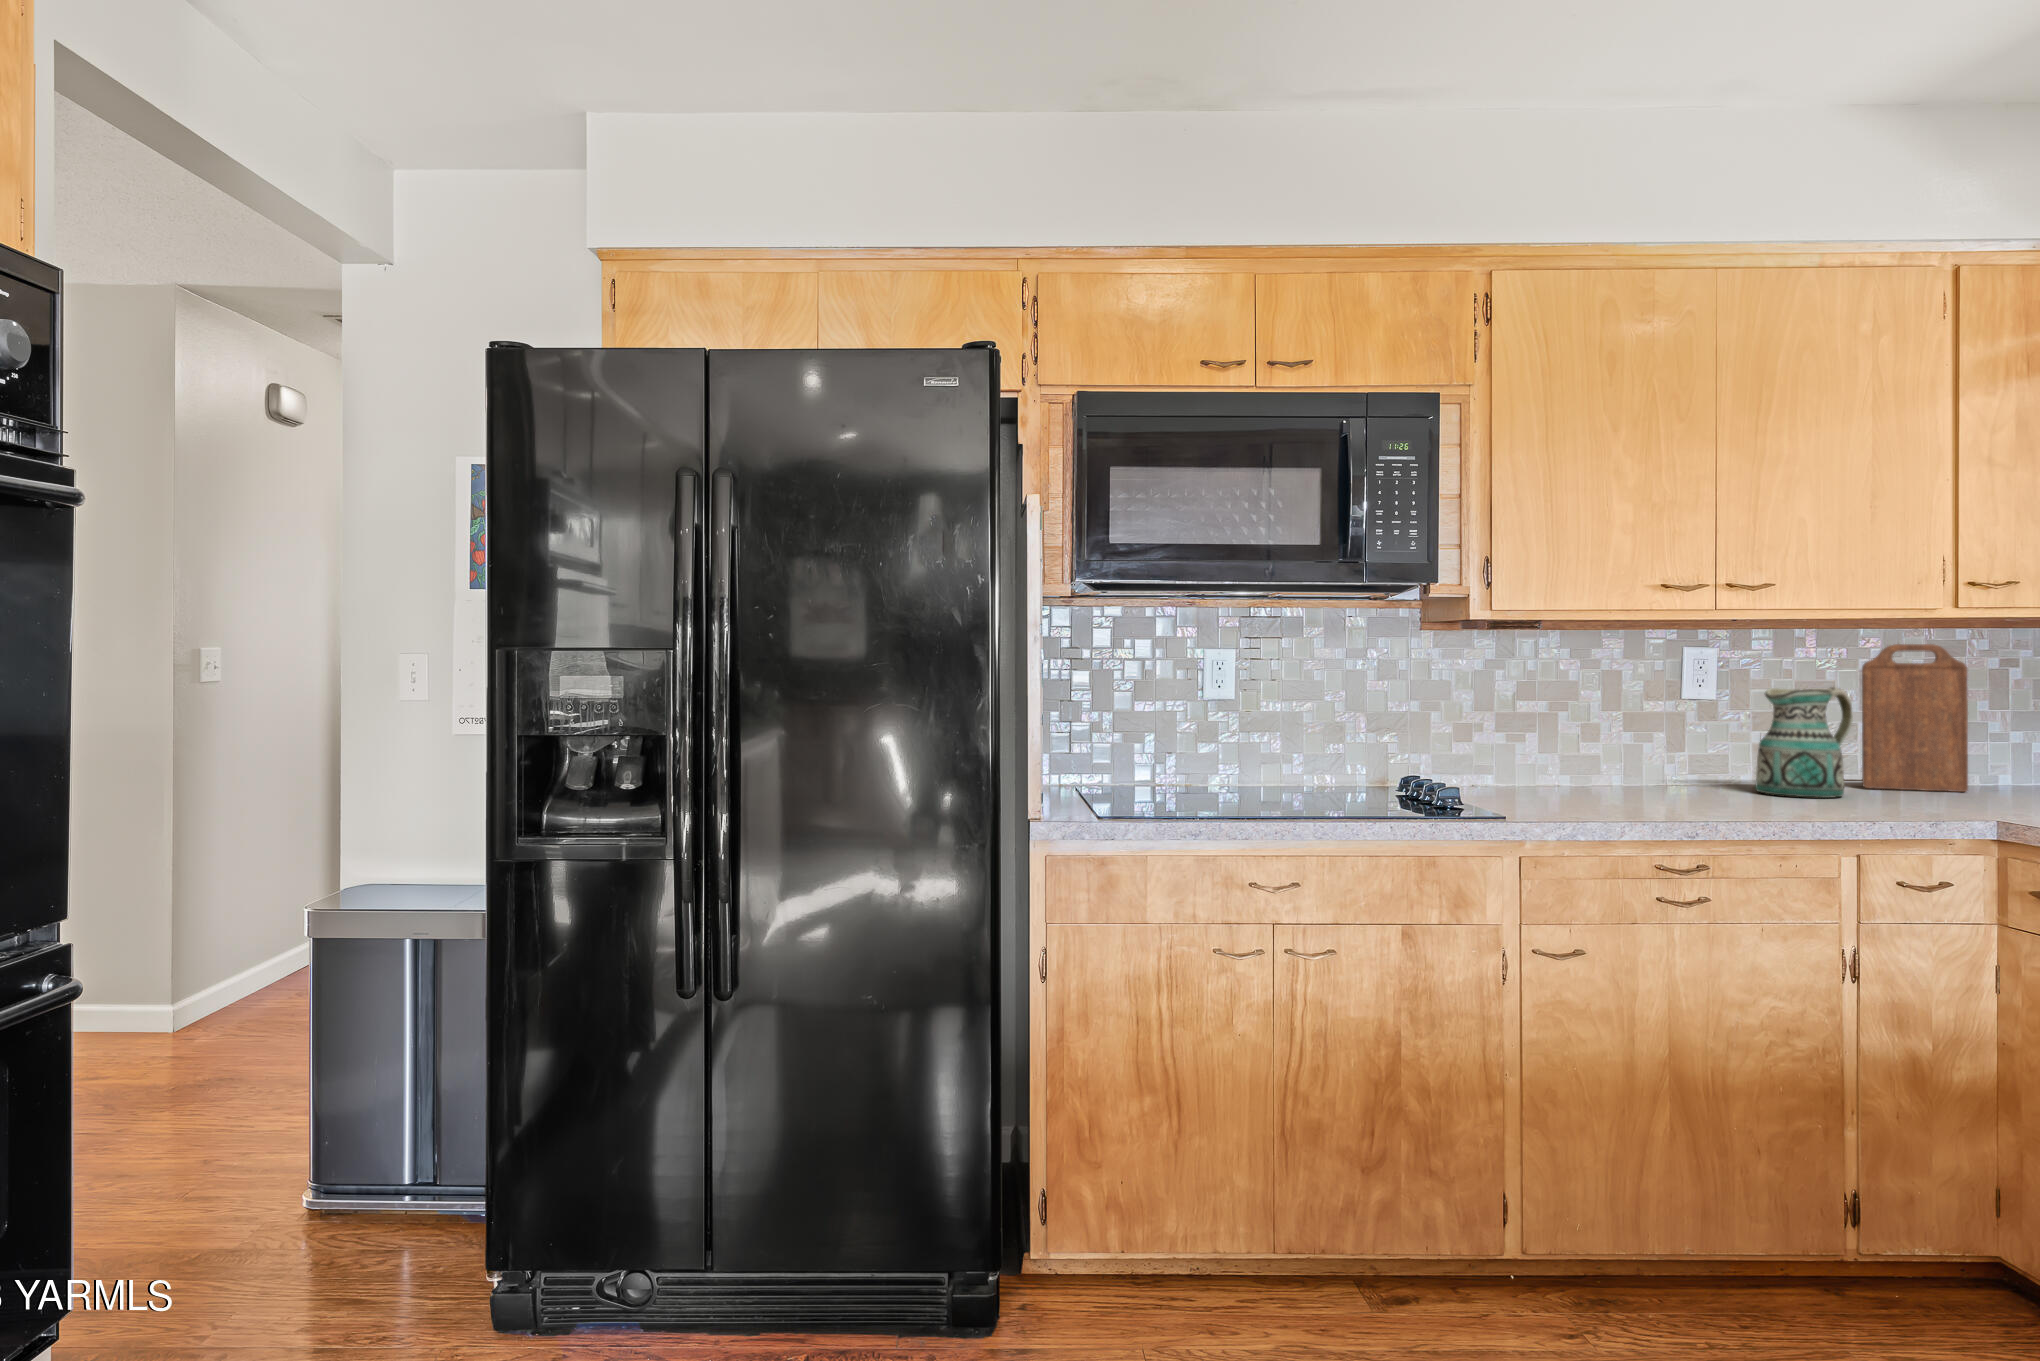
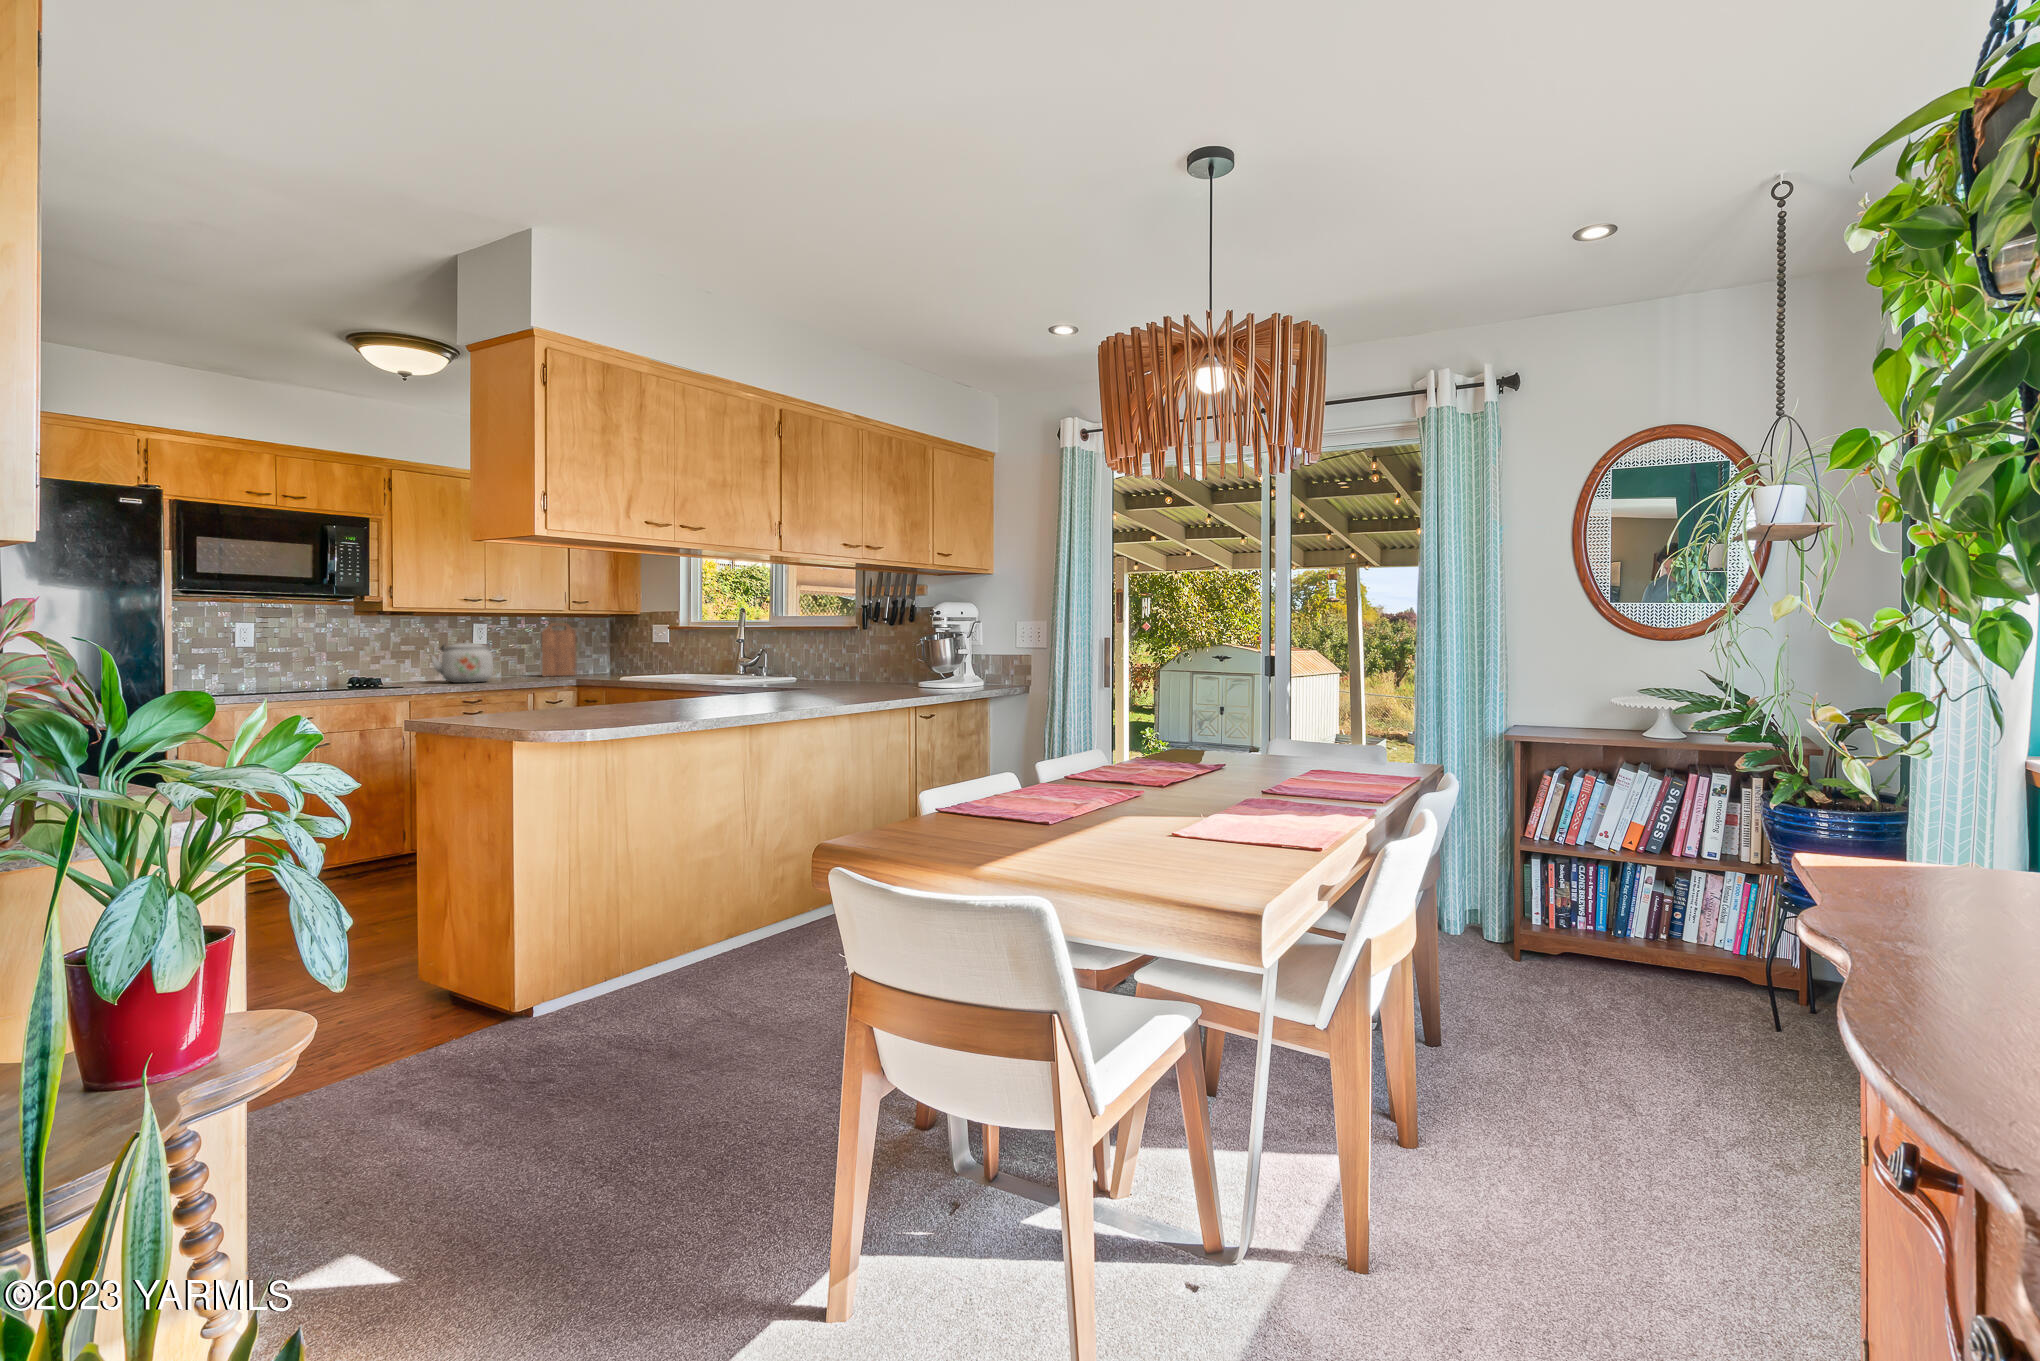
ceramic pitcher: present [1755,687,1853,798] -> none [502,639,537,679]
kettle: none [1579,690,1736,803] -> present [431,640,493,683]

